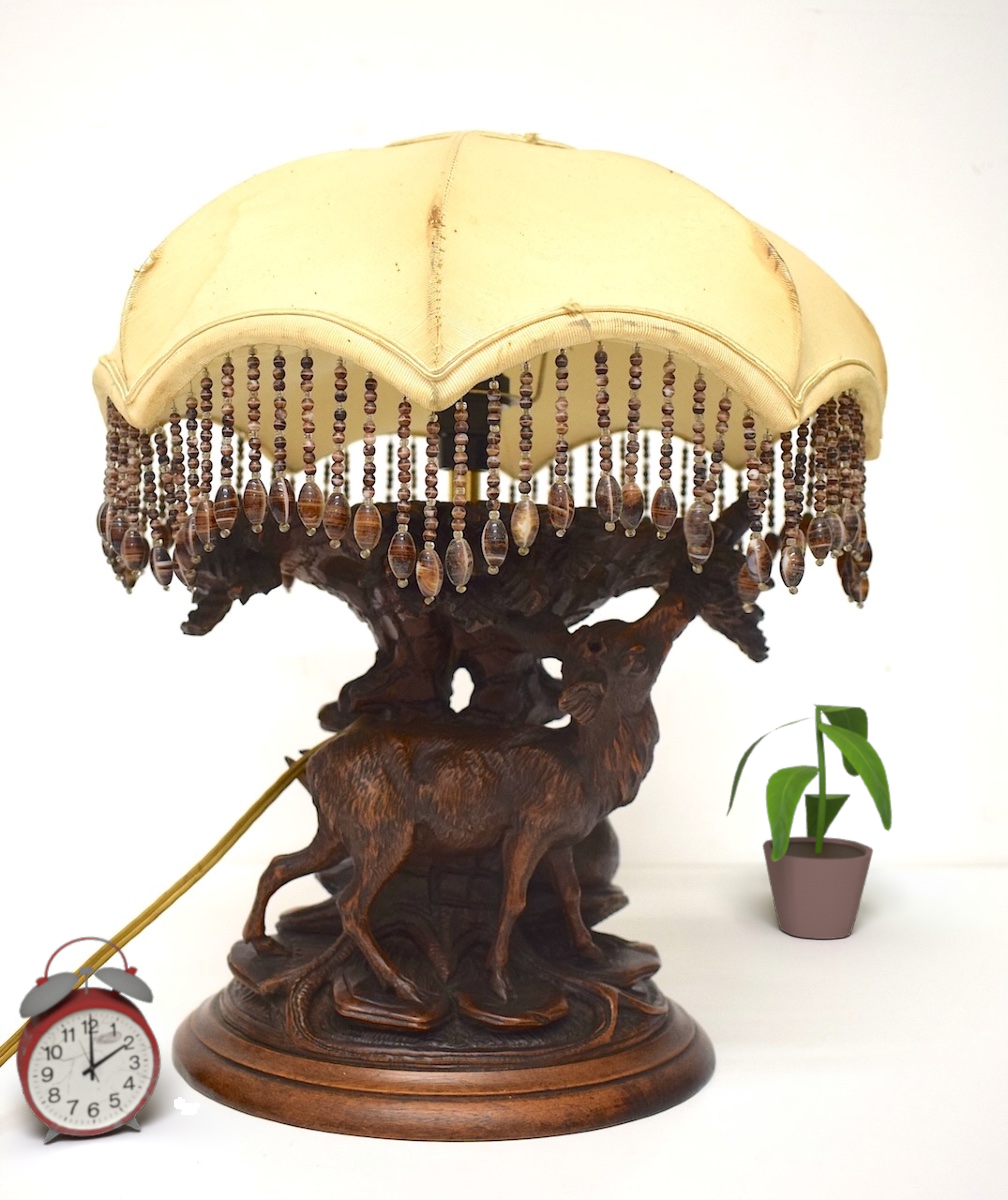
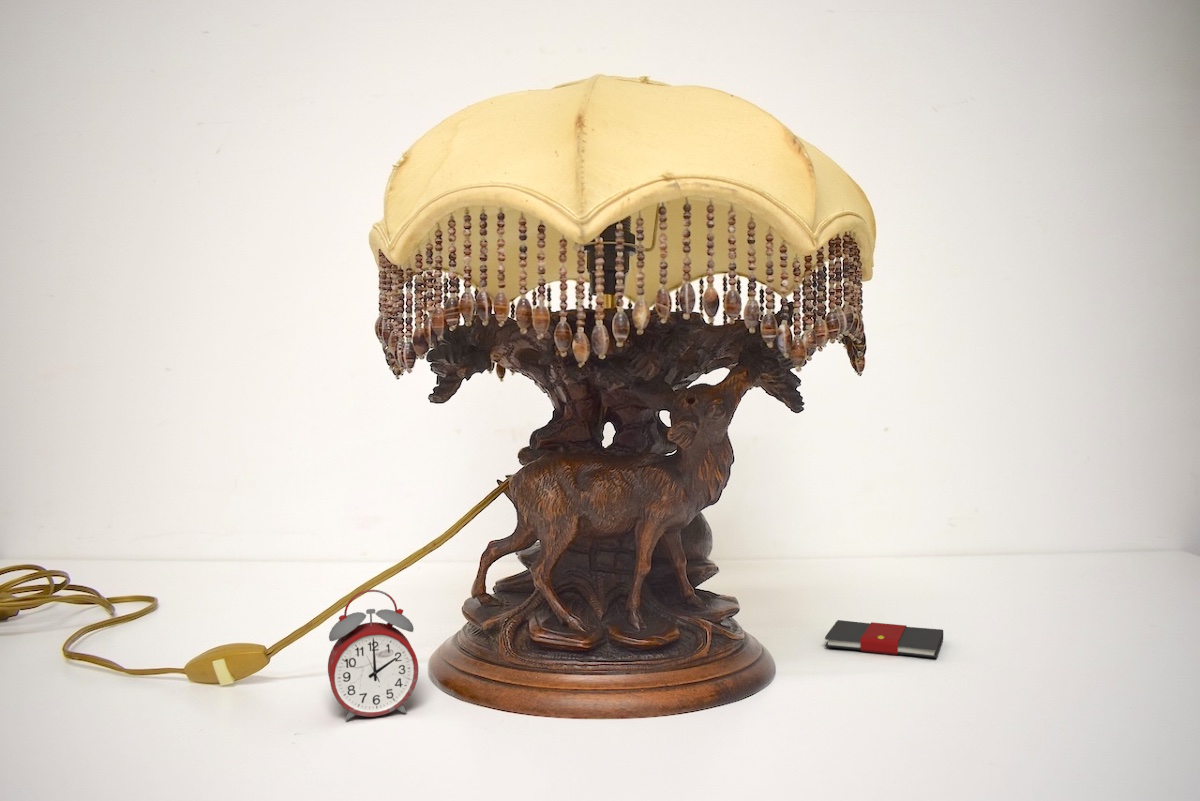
potted plant: present [727,704,892,939] -> none [773,450,908,600]
book: none [789,976,970,1041] -> present [825,620,943,658]

